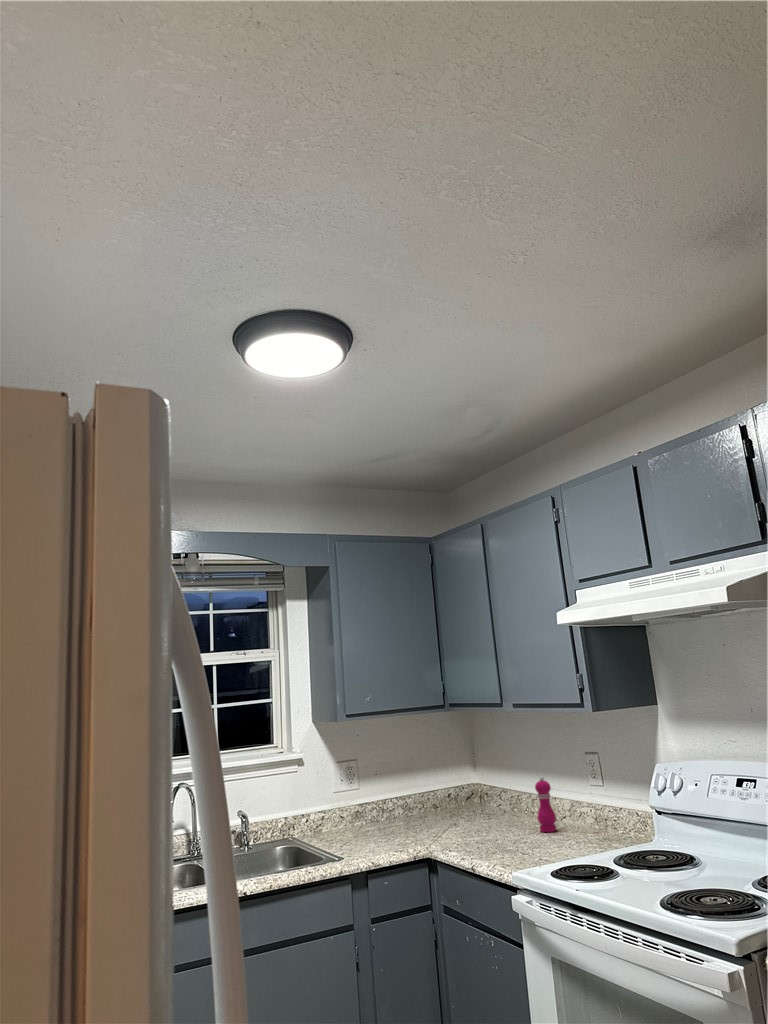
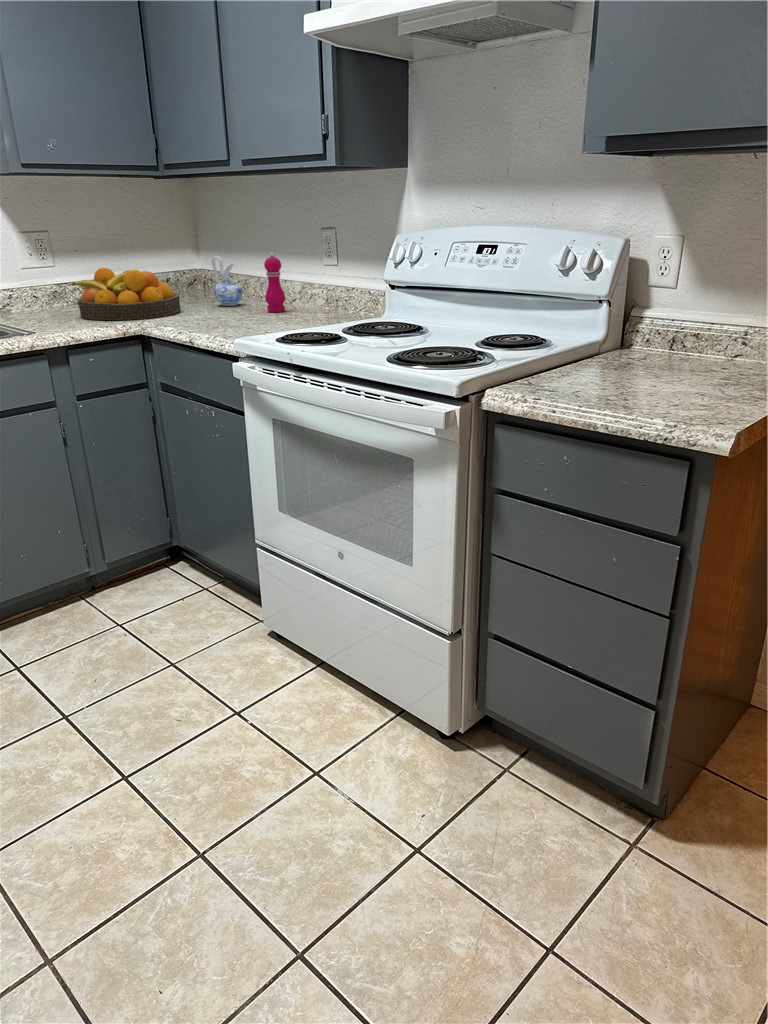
ceramic pitcher: none [488,777,516,823] -> present [212,256,243,306]
fruit bowl: none [373,793,461,841] -> present [72,268,181,320]

